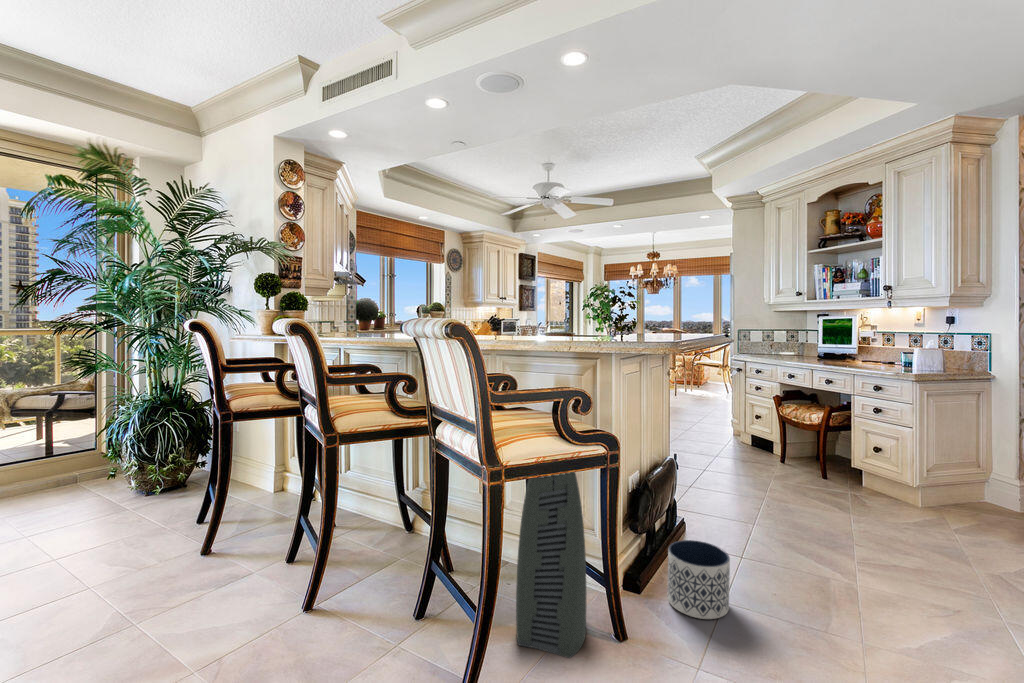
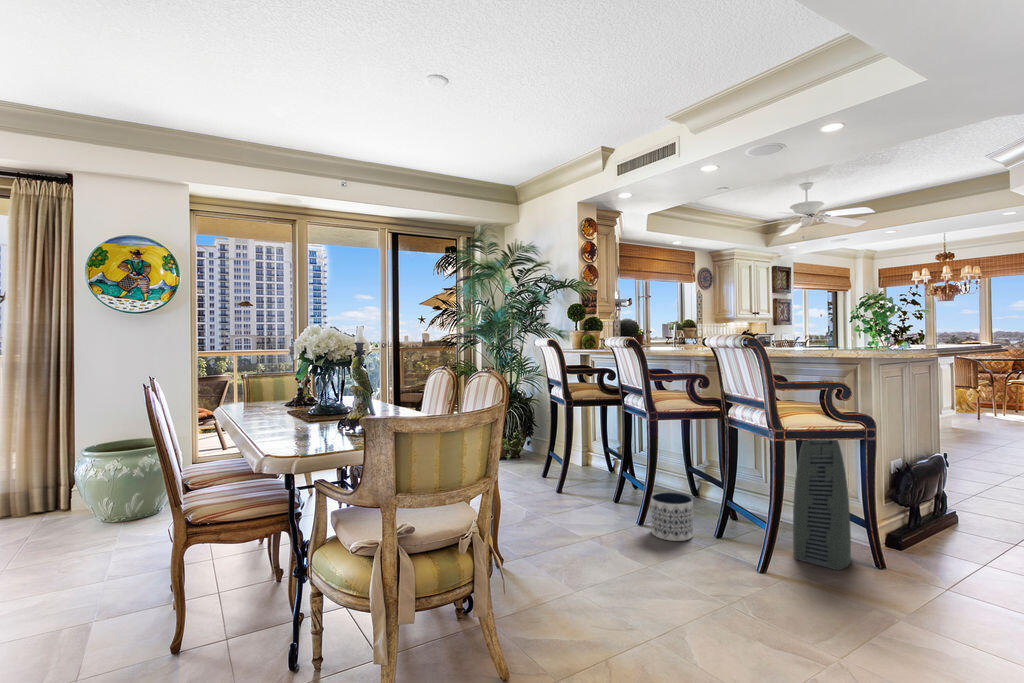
planter: present [668,540,730,619] -> present [651,492,693,541]

